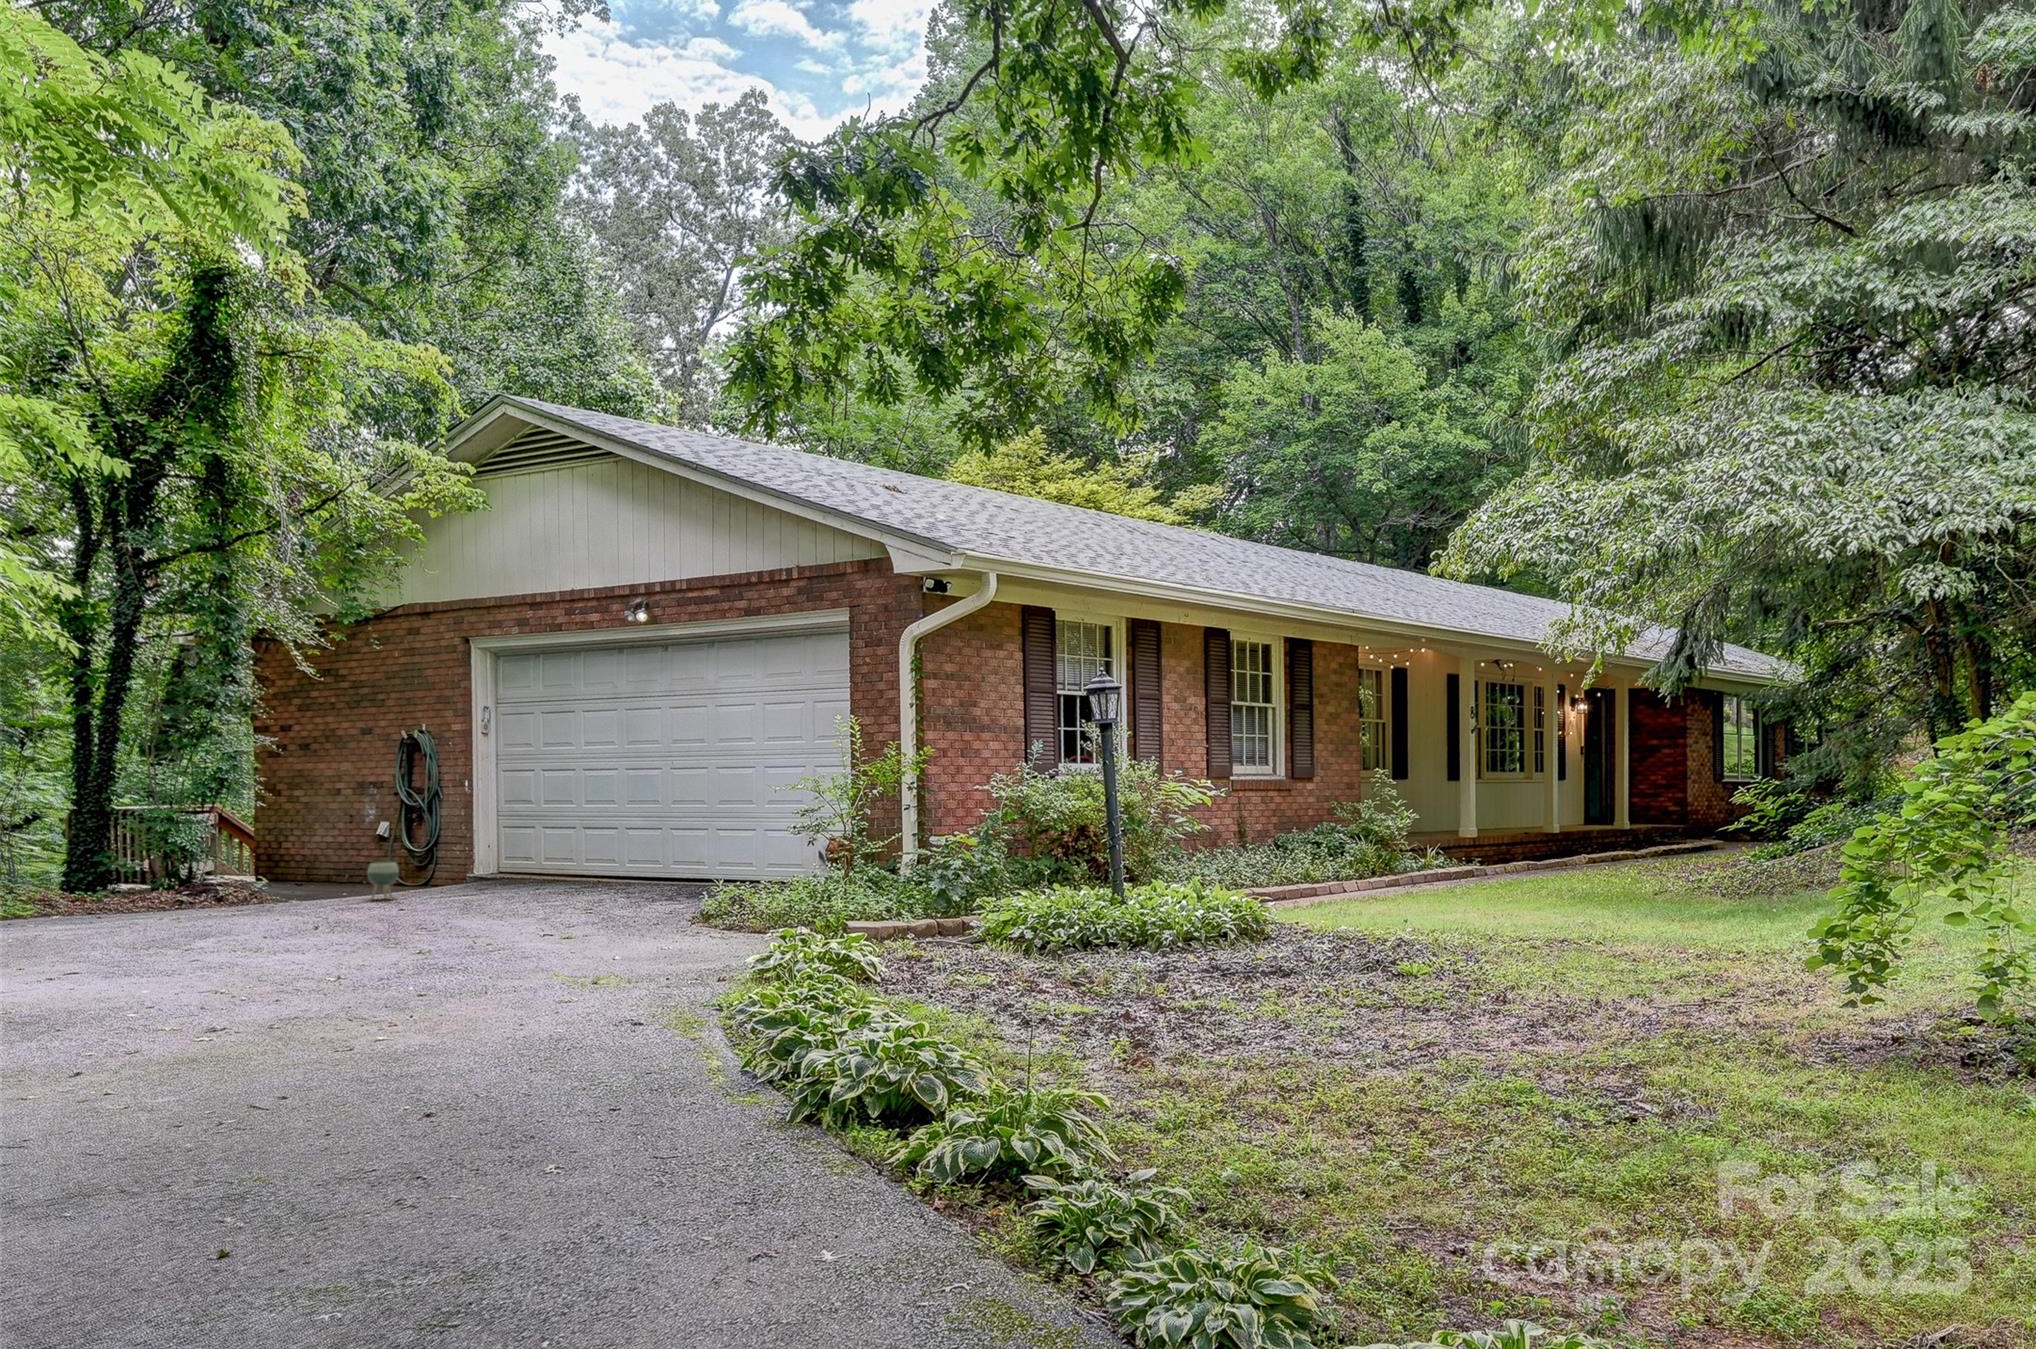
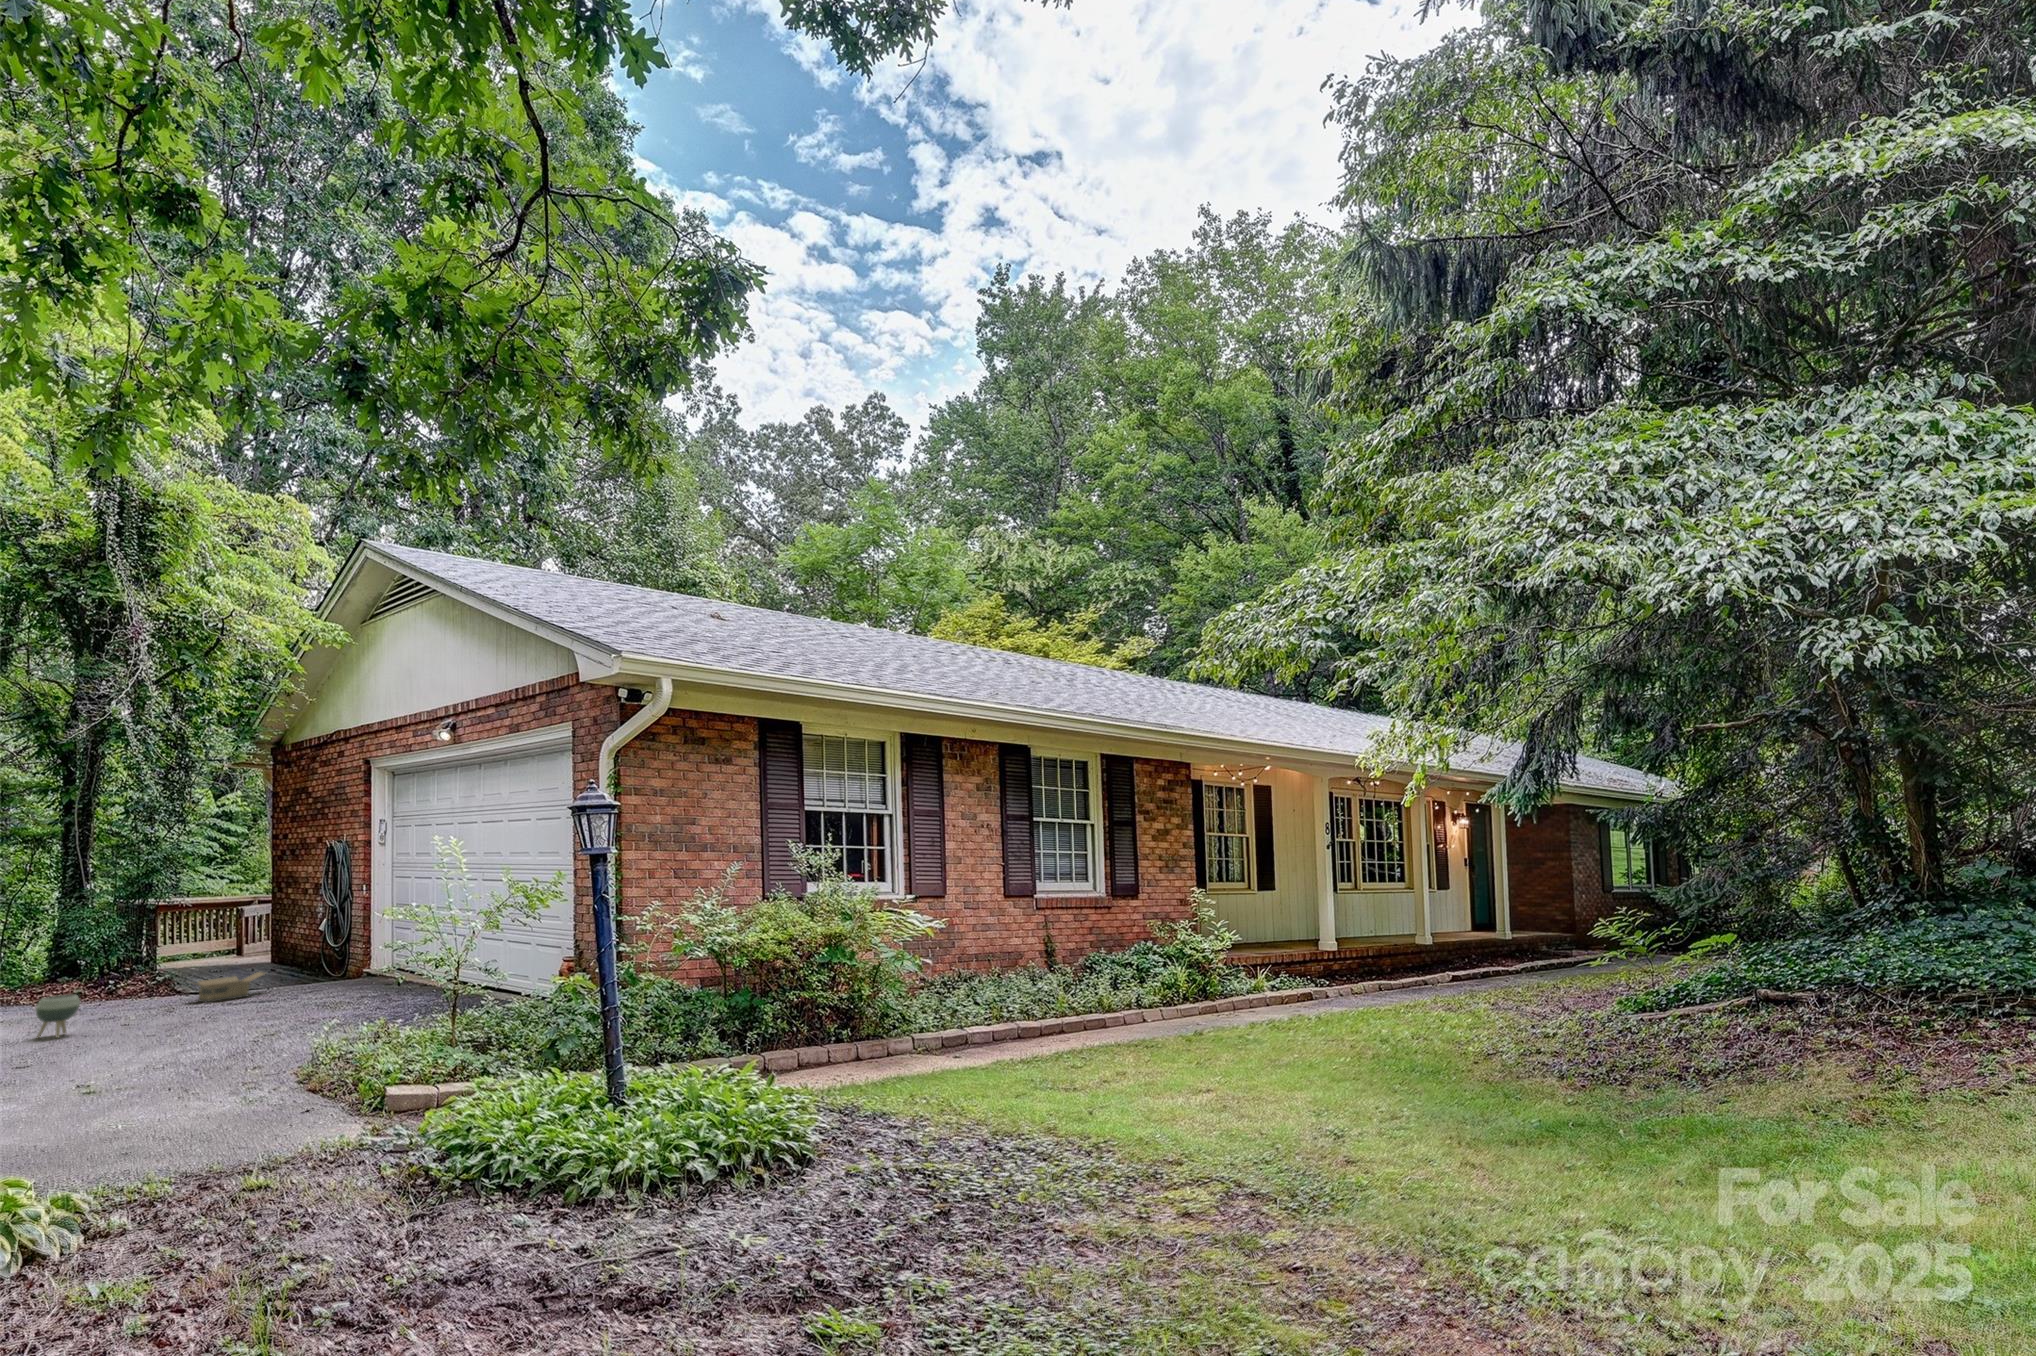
cardboard box: none [399,857,456,883] -> present [191,972,264,1002]

